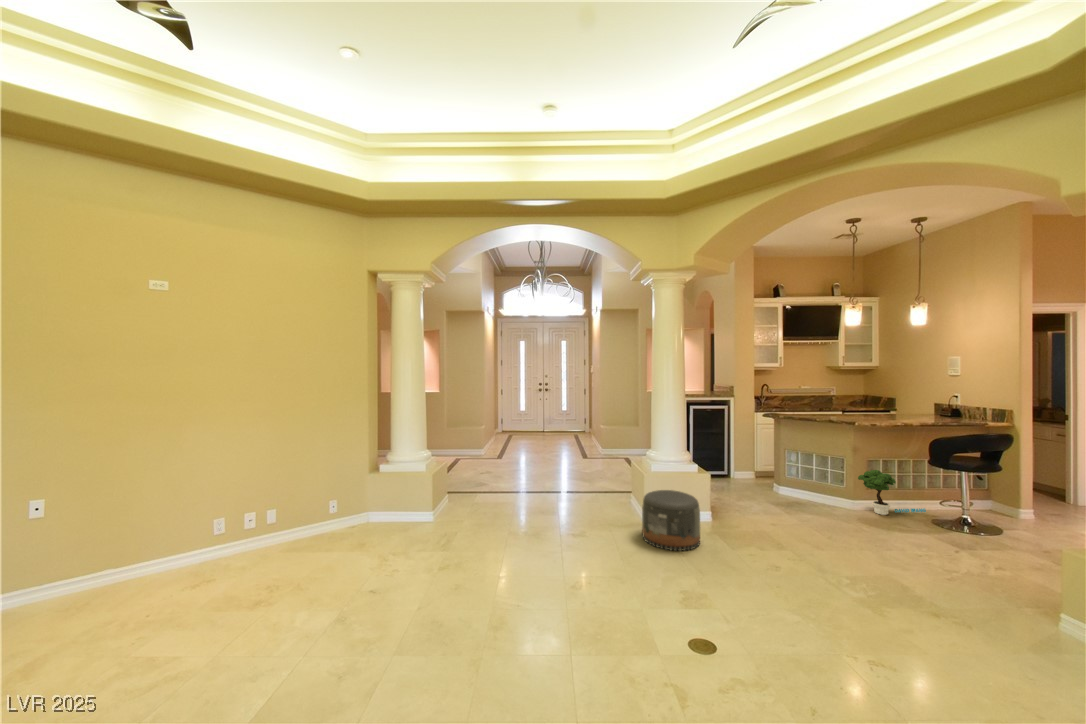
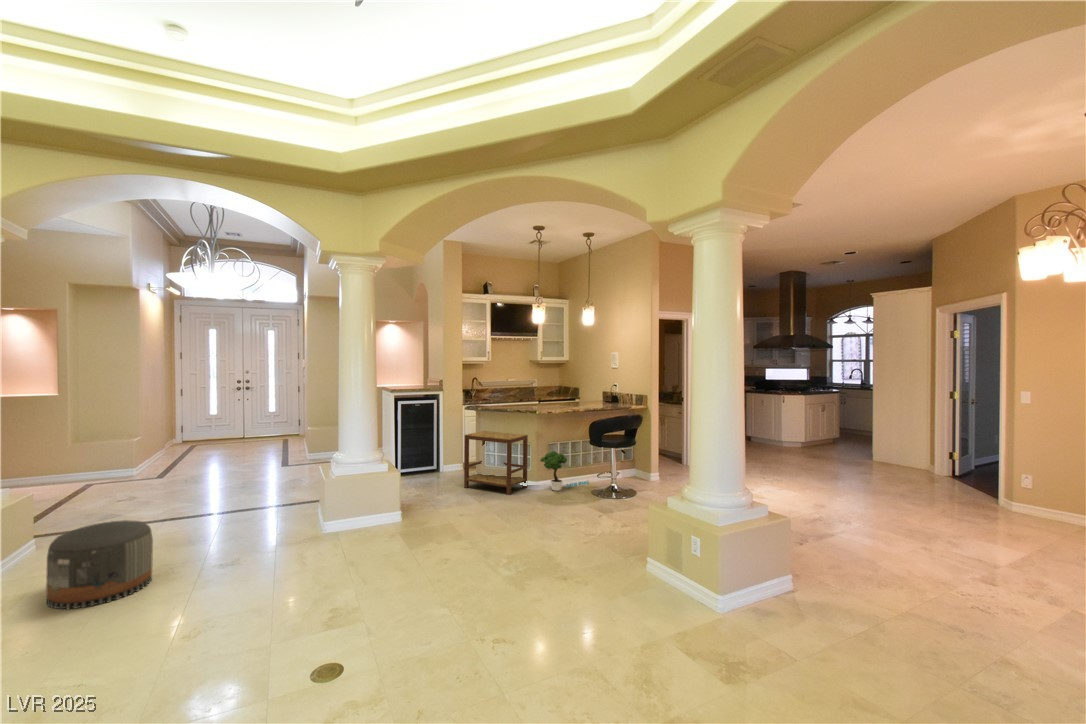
side table: none [763,440,840,511] -> present [464,431,528,495]
pouf: present [642,490,700,551] -> present [46,520,153,609]

